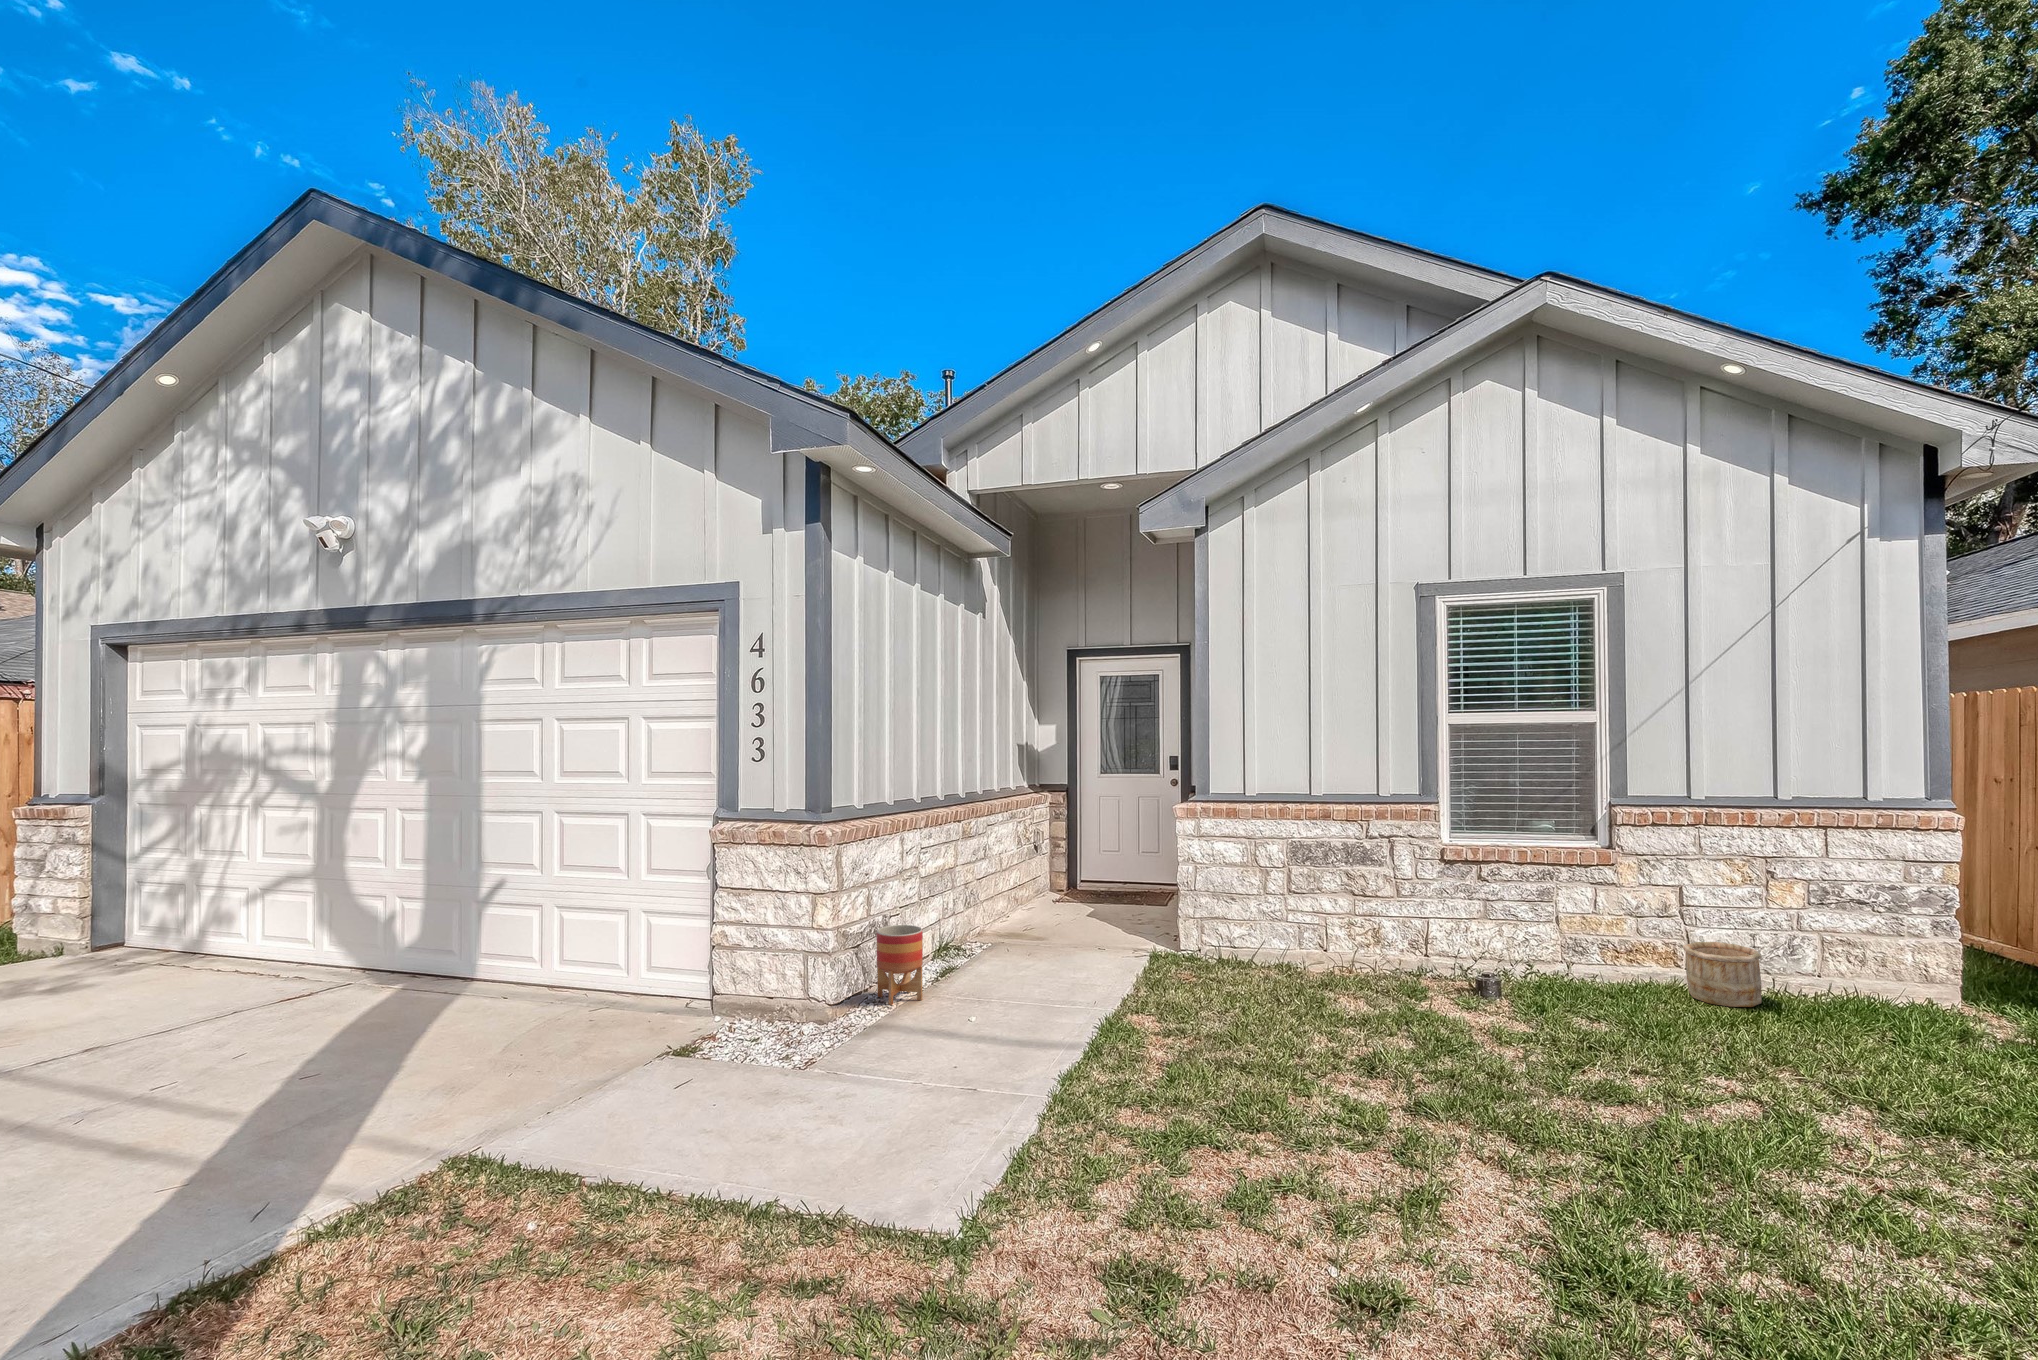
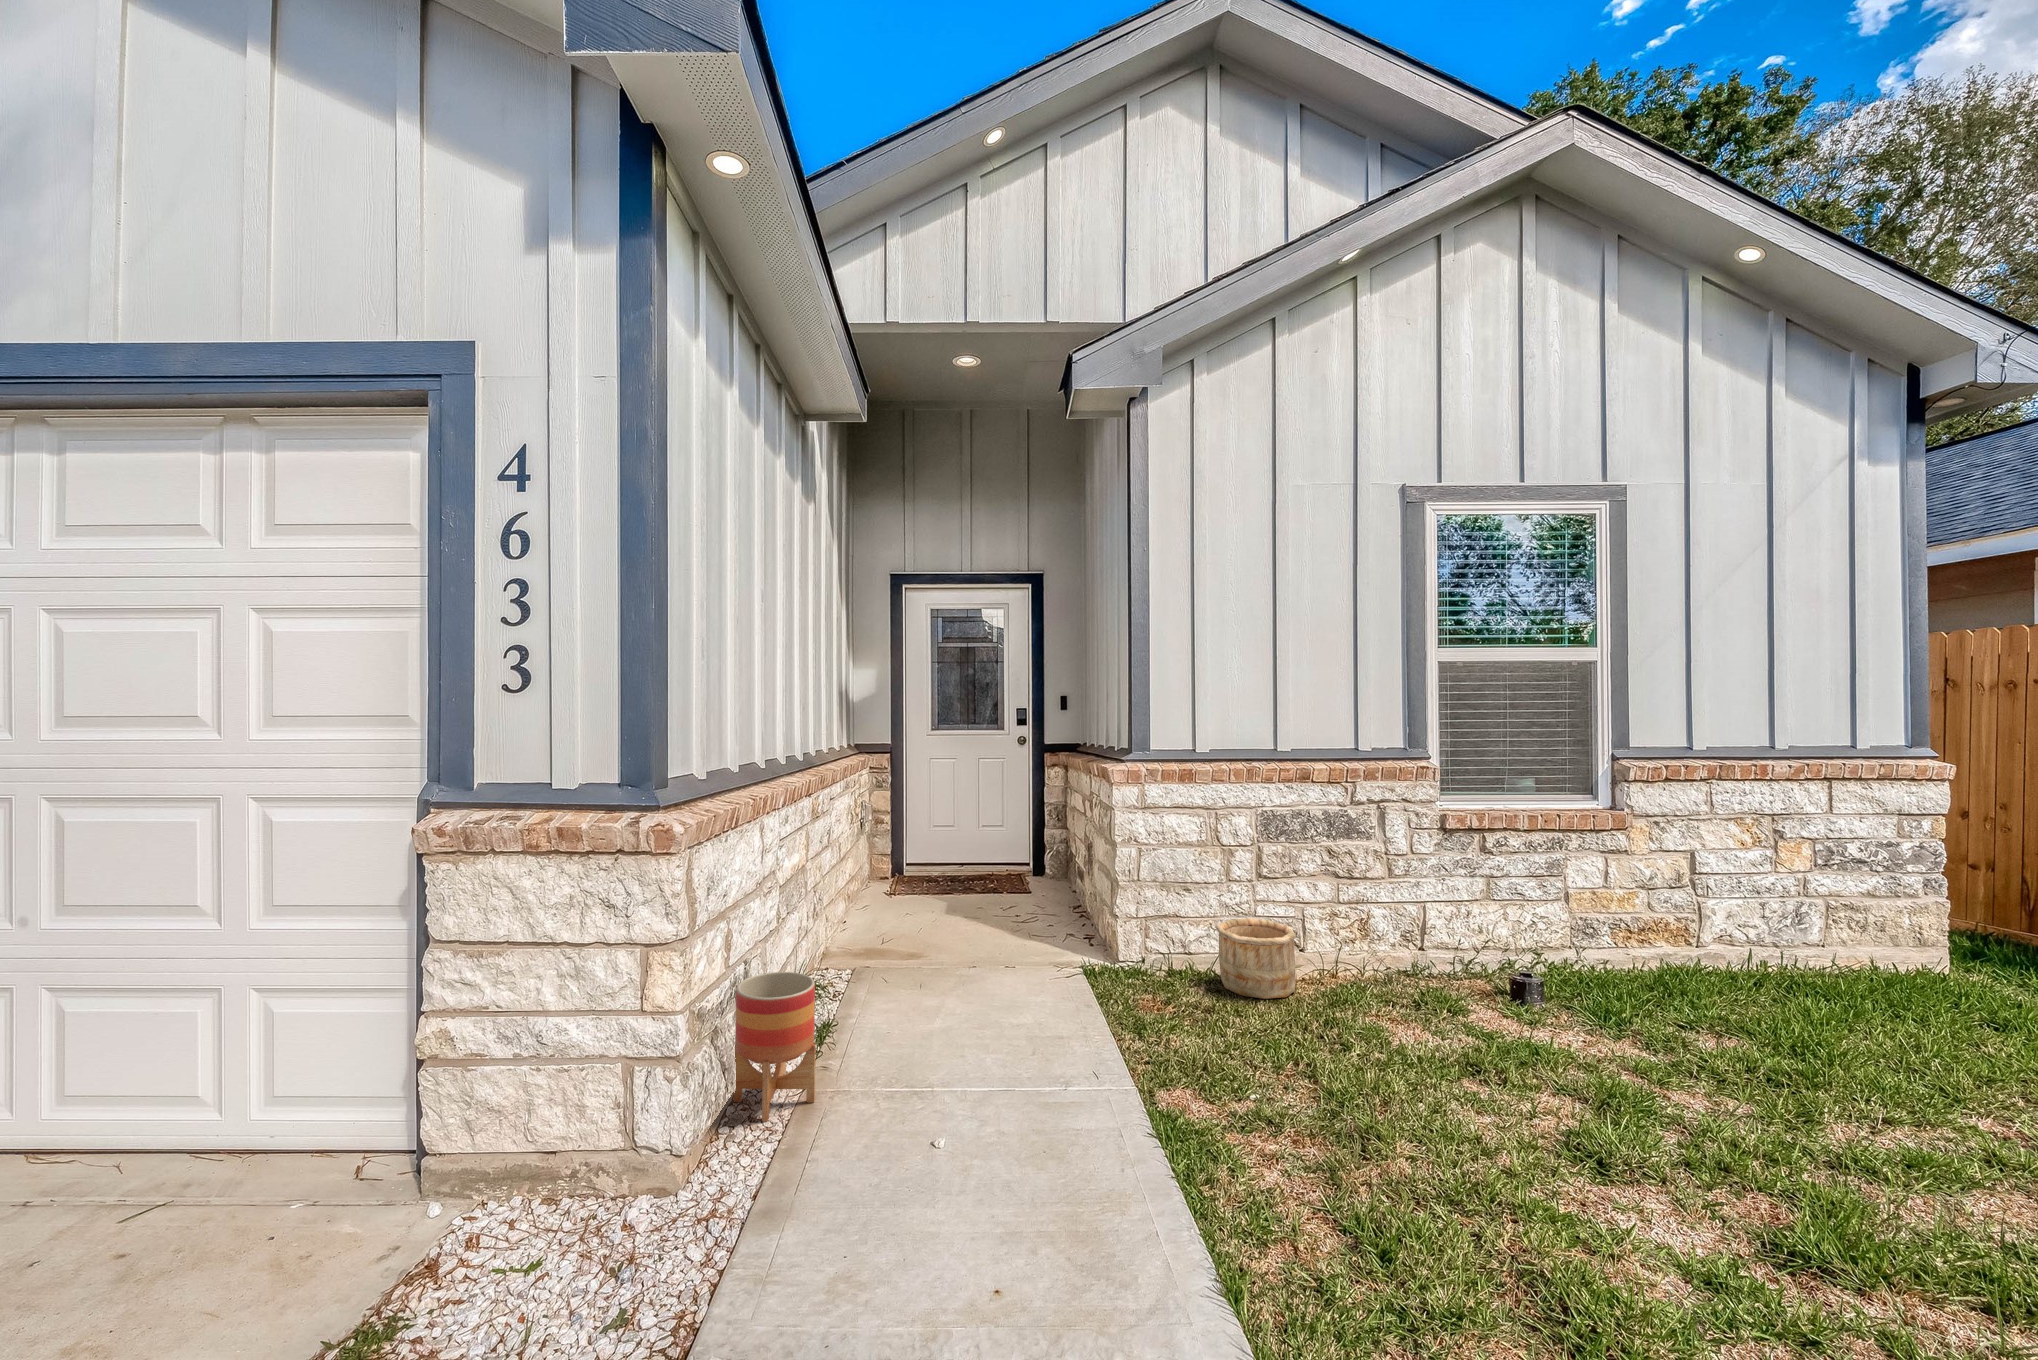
wooden bucket: present [1683,942,1761,1007] -> present [1216,918,1296,999]

